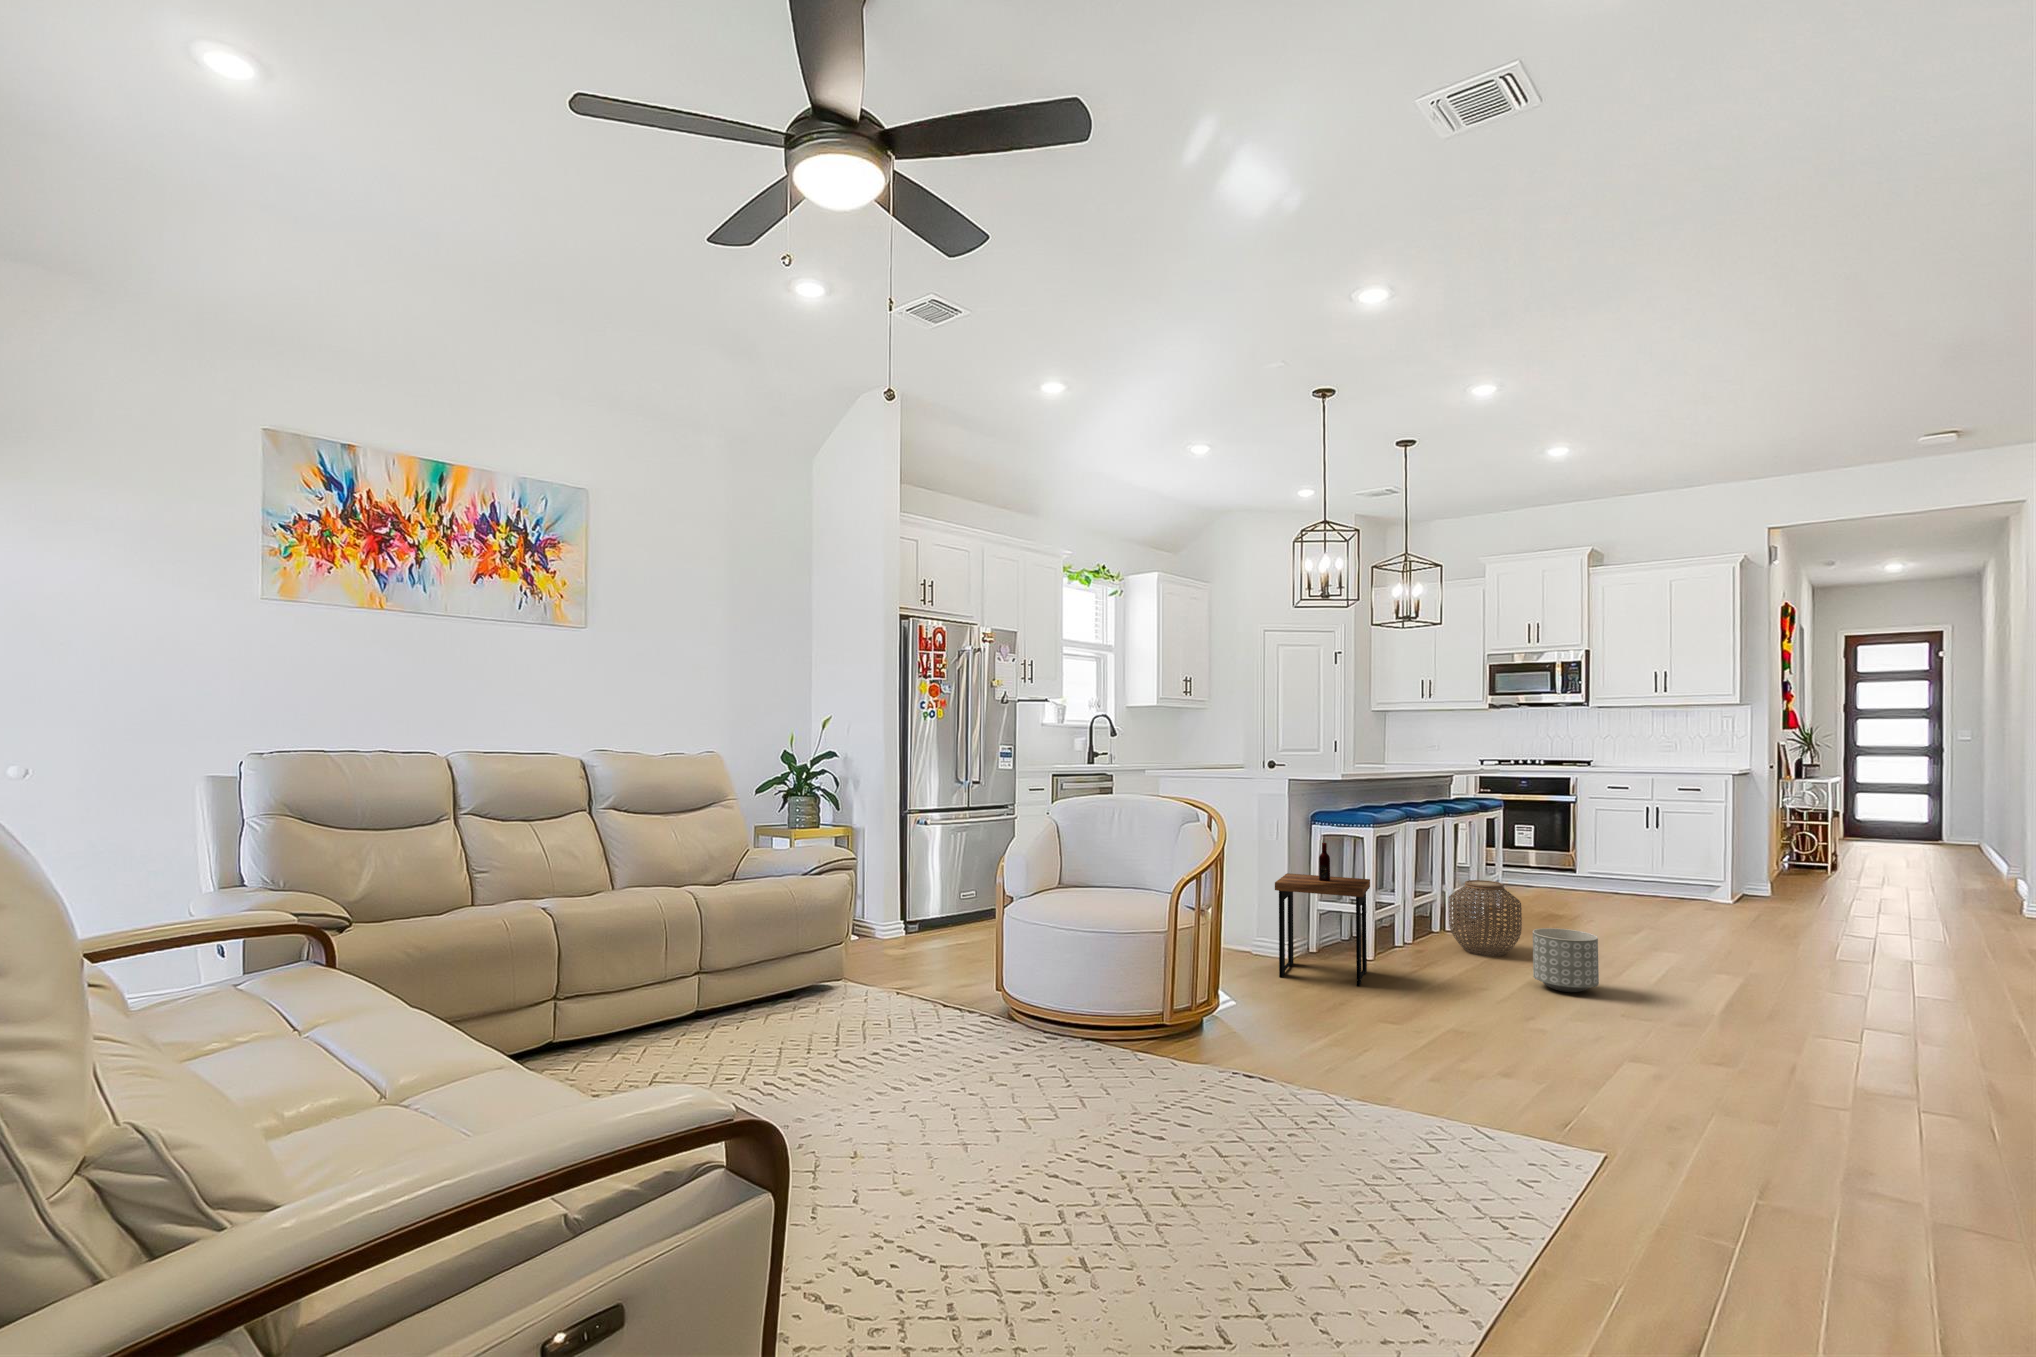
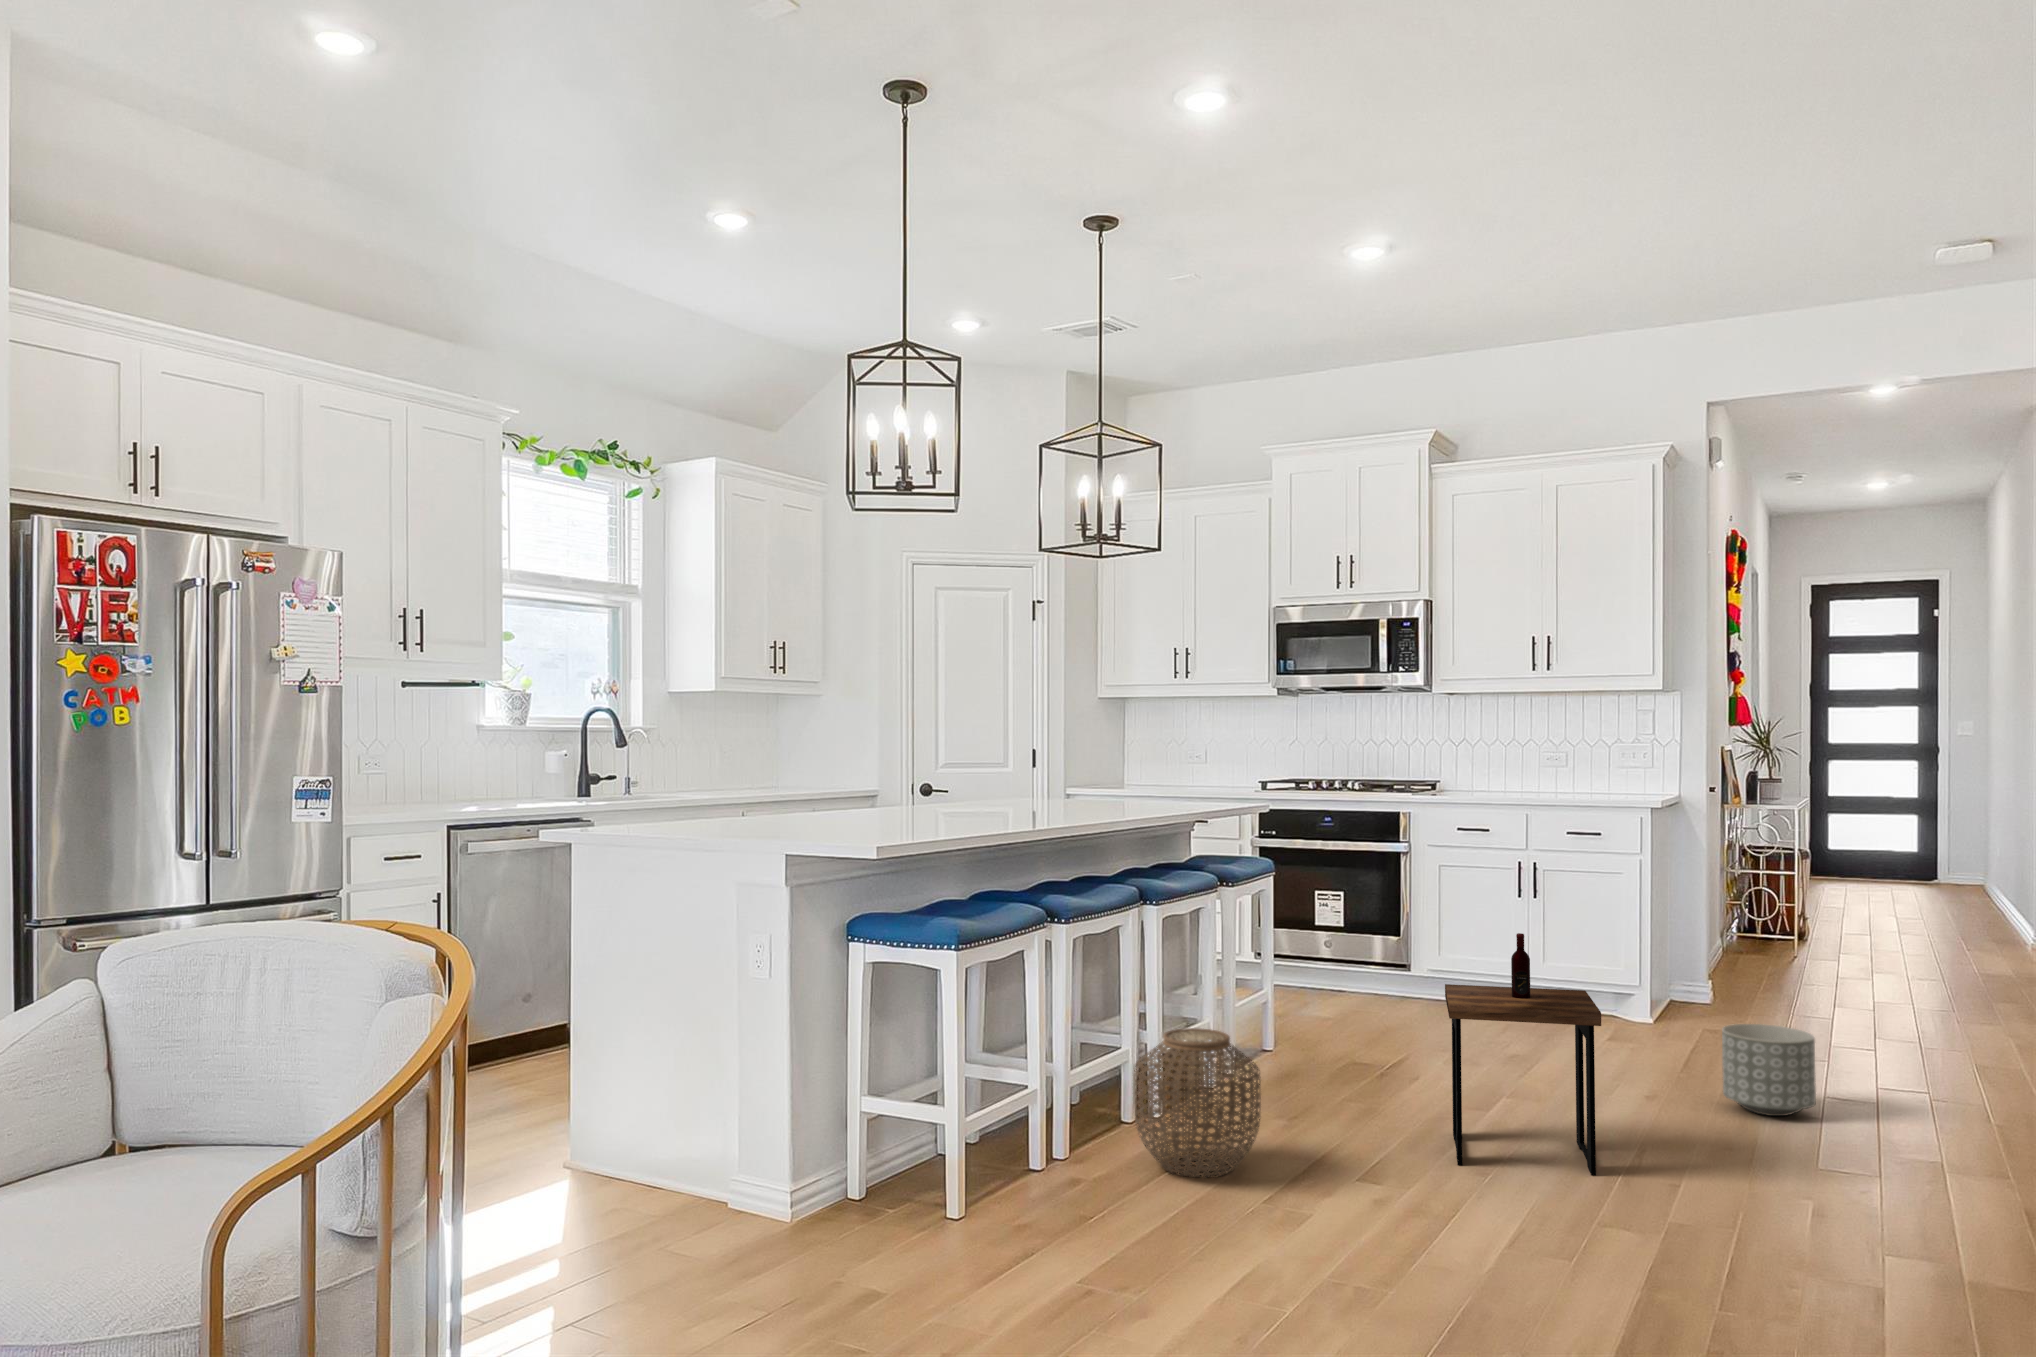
side table: present [1275,843,1370,986] -> present [1445,933,1601,1175]
planter: present [1533,928,1599,992] -> present [1722,1024,1816,1116]

